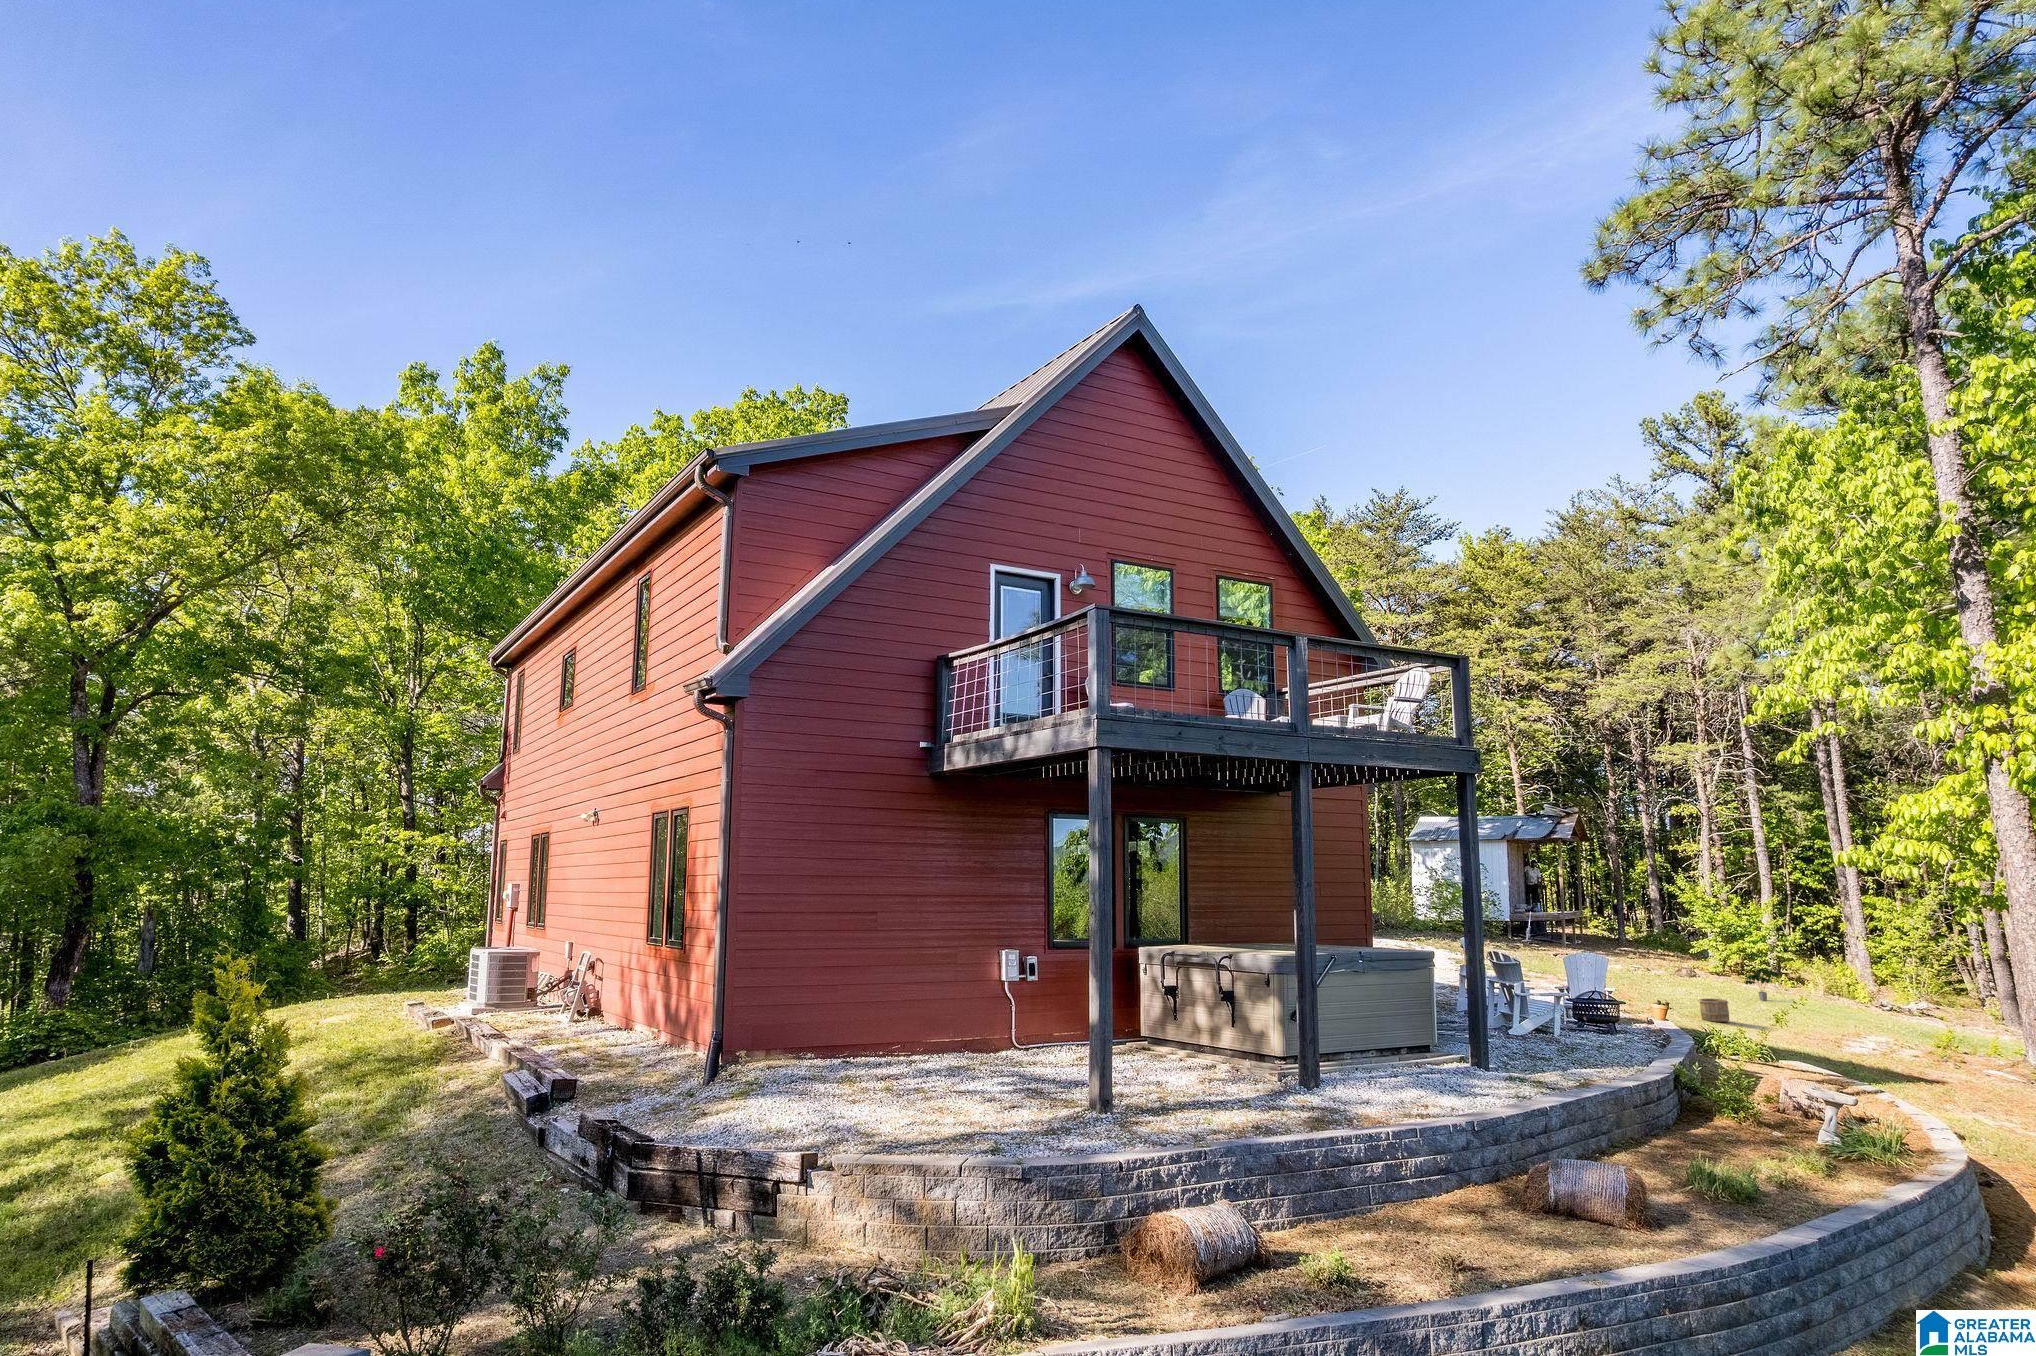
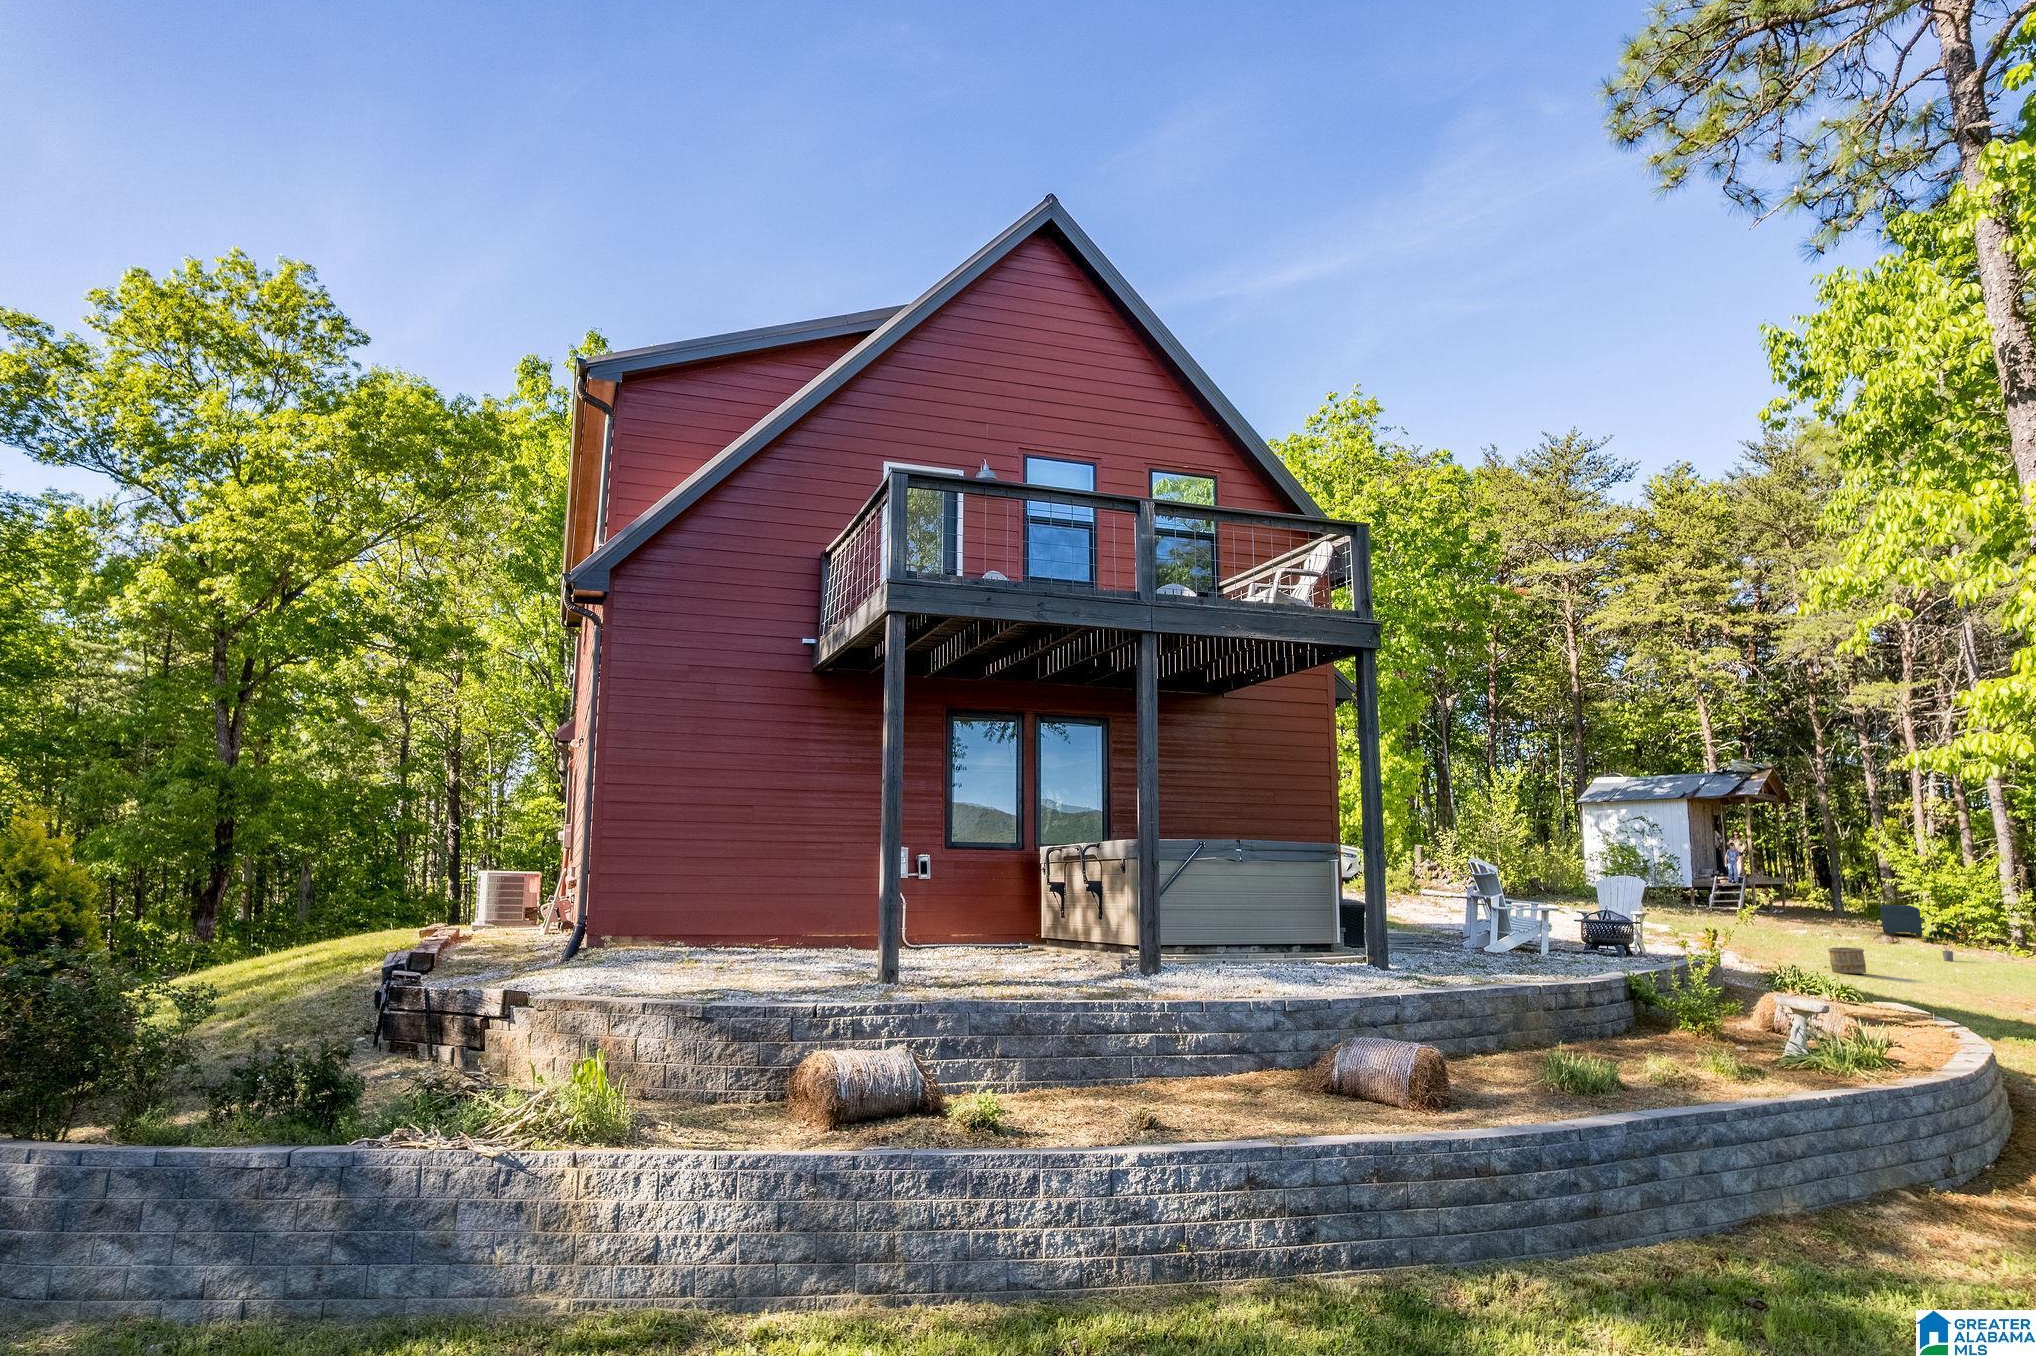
bench: none [1679,941,1716,971] -> present [1880,905,1922,937]

